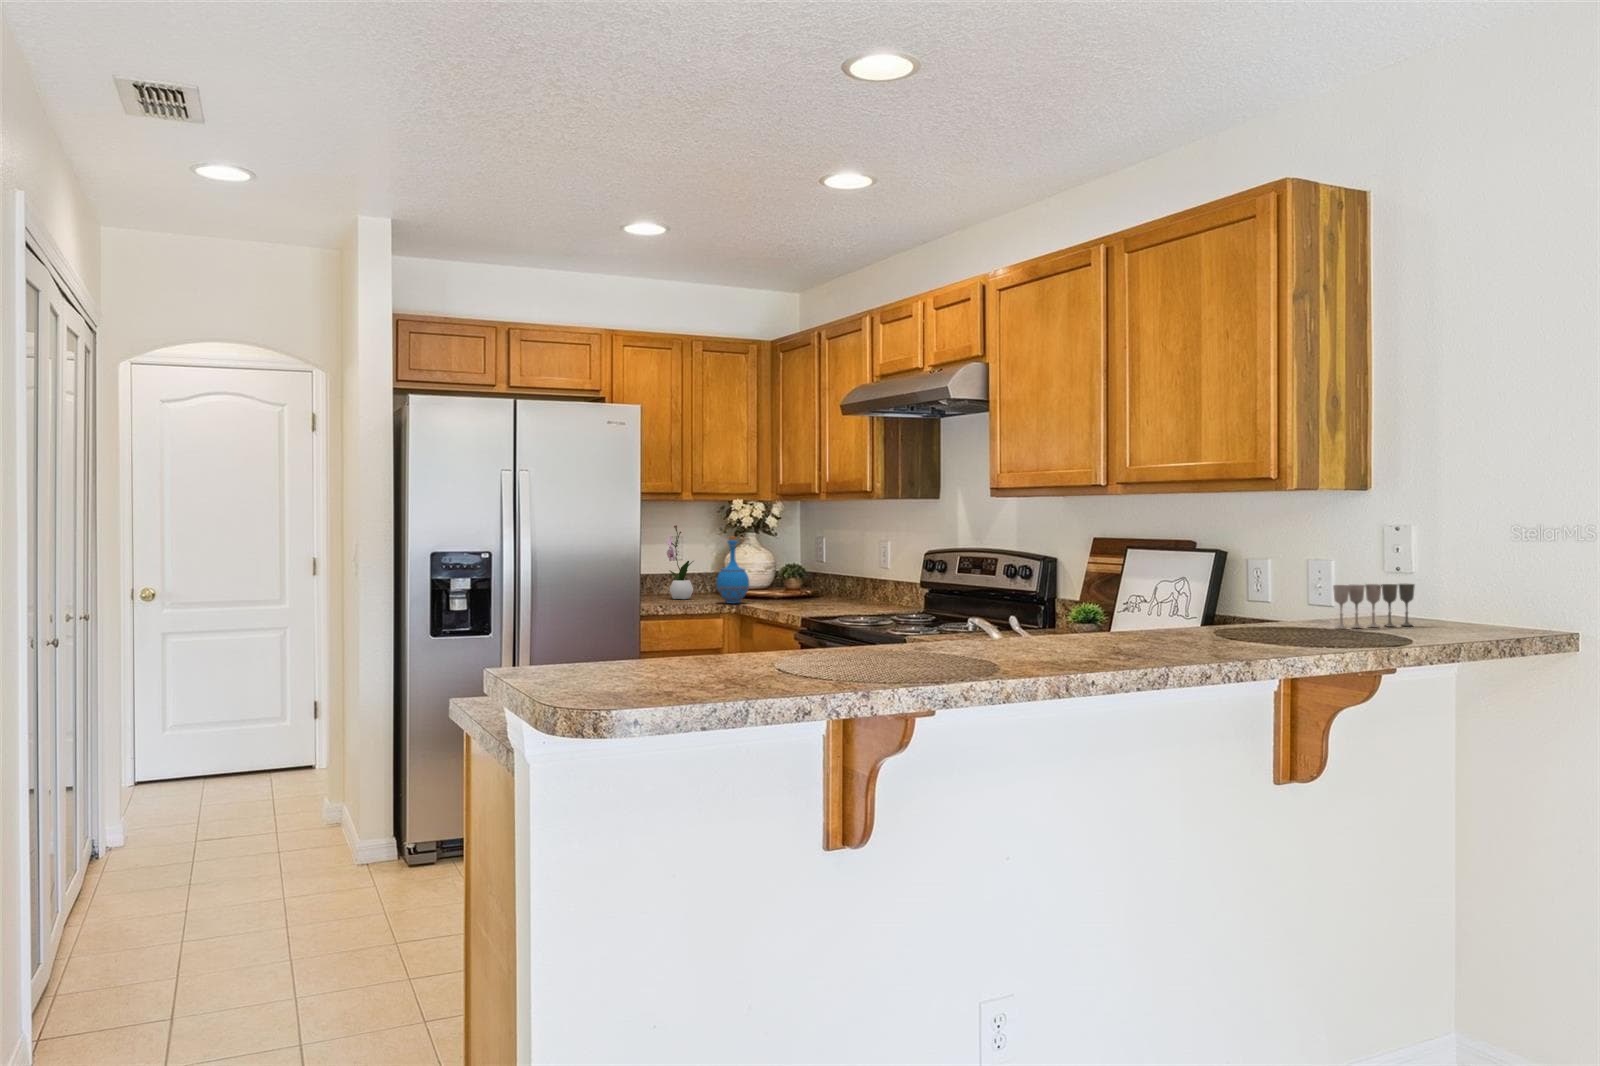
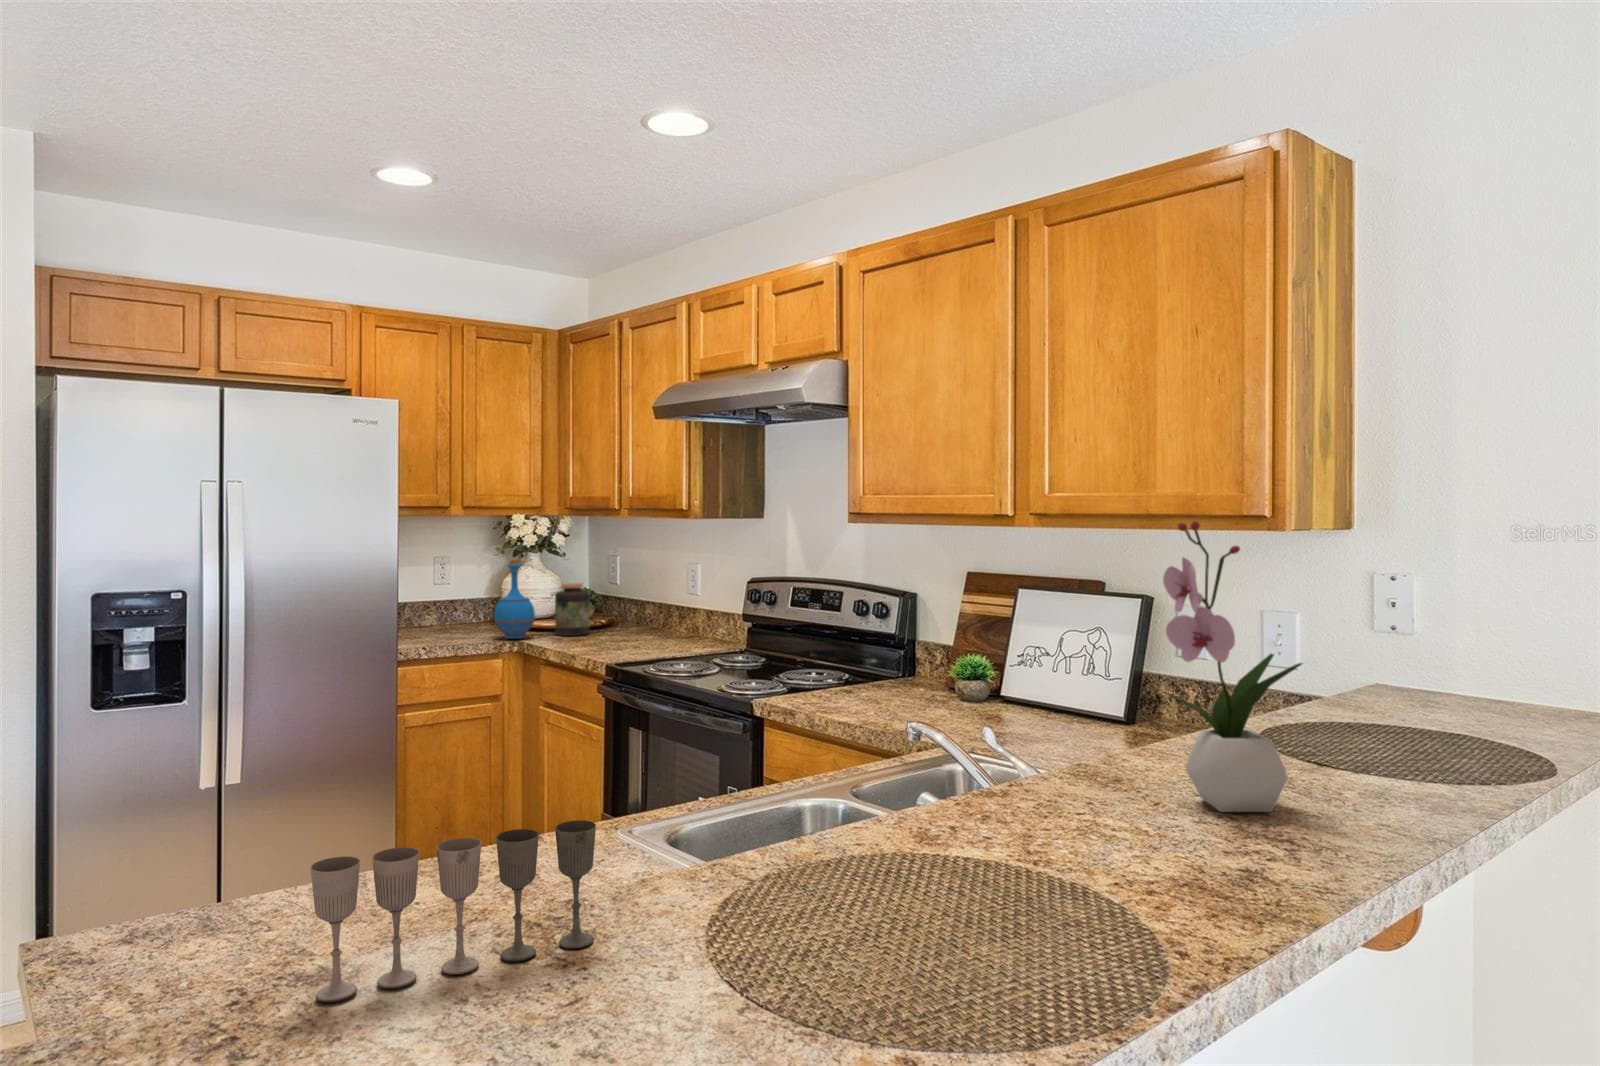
flower arrangement: present [667,525,694,599] -> present [1163,521,1302,812]
jar: none [767,558,796,603] -> present [555,583,590,636]
wine glass: present [1333,584,1415,628] -> present [310,820,596,1002]

